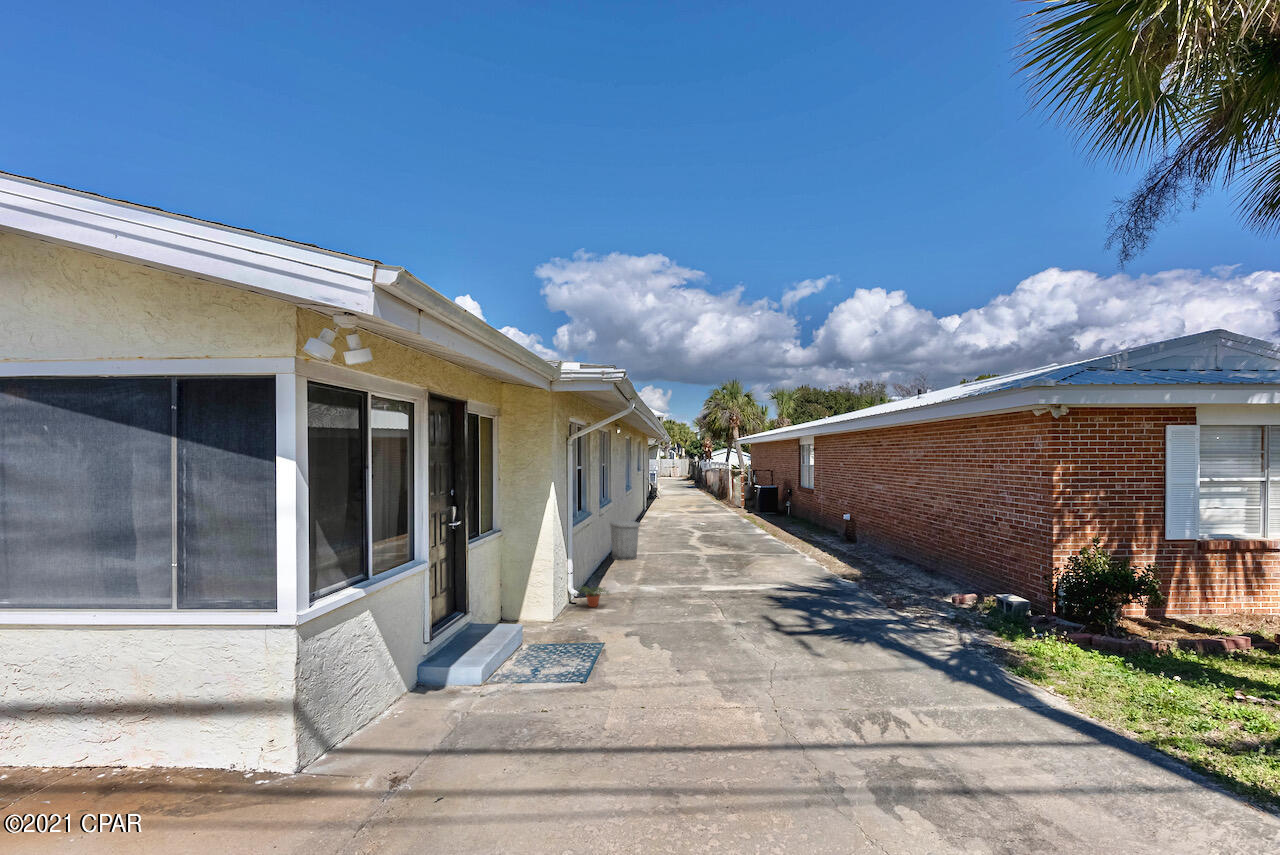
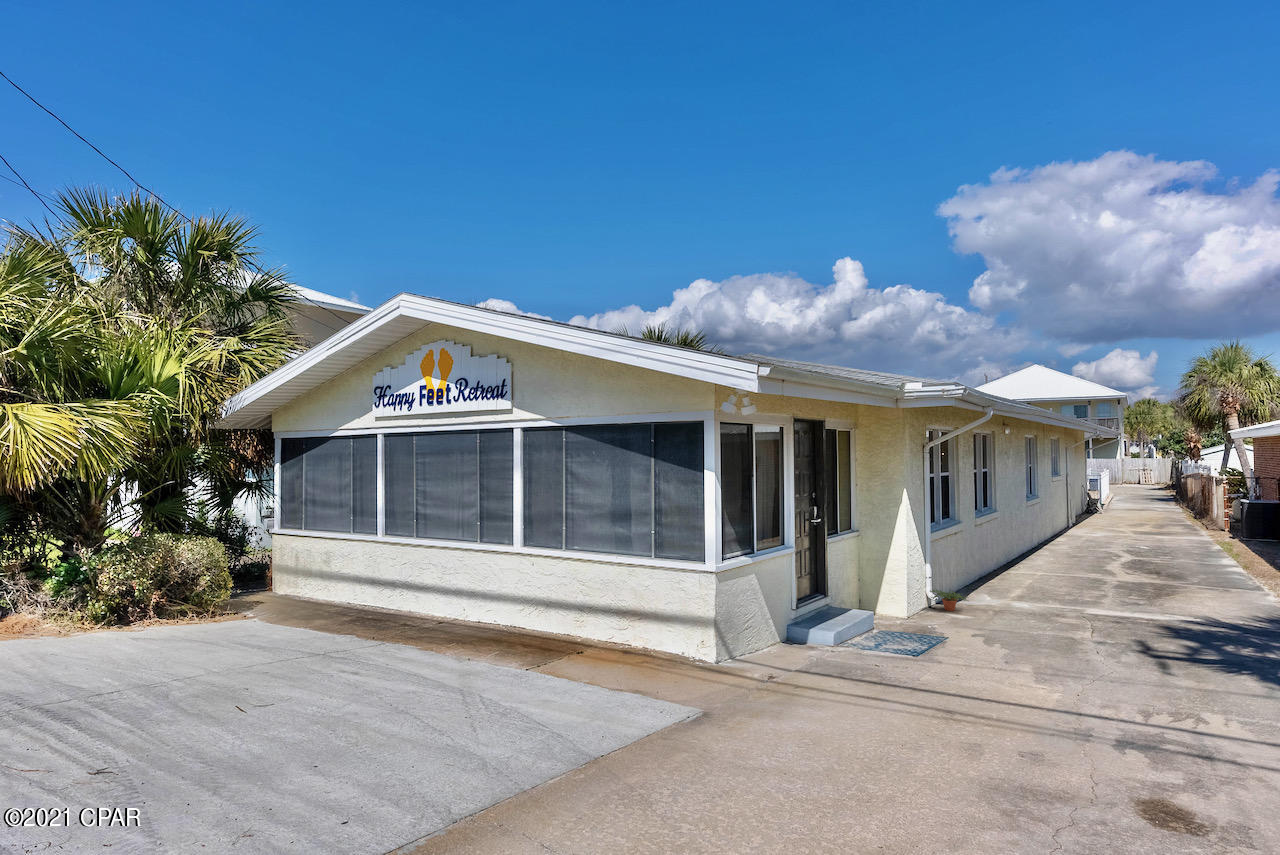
trash can: present [610,518,640,560] -> none [990,531,1028,578]

